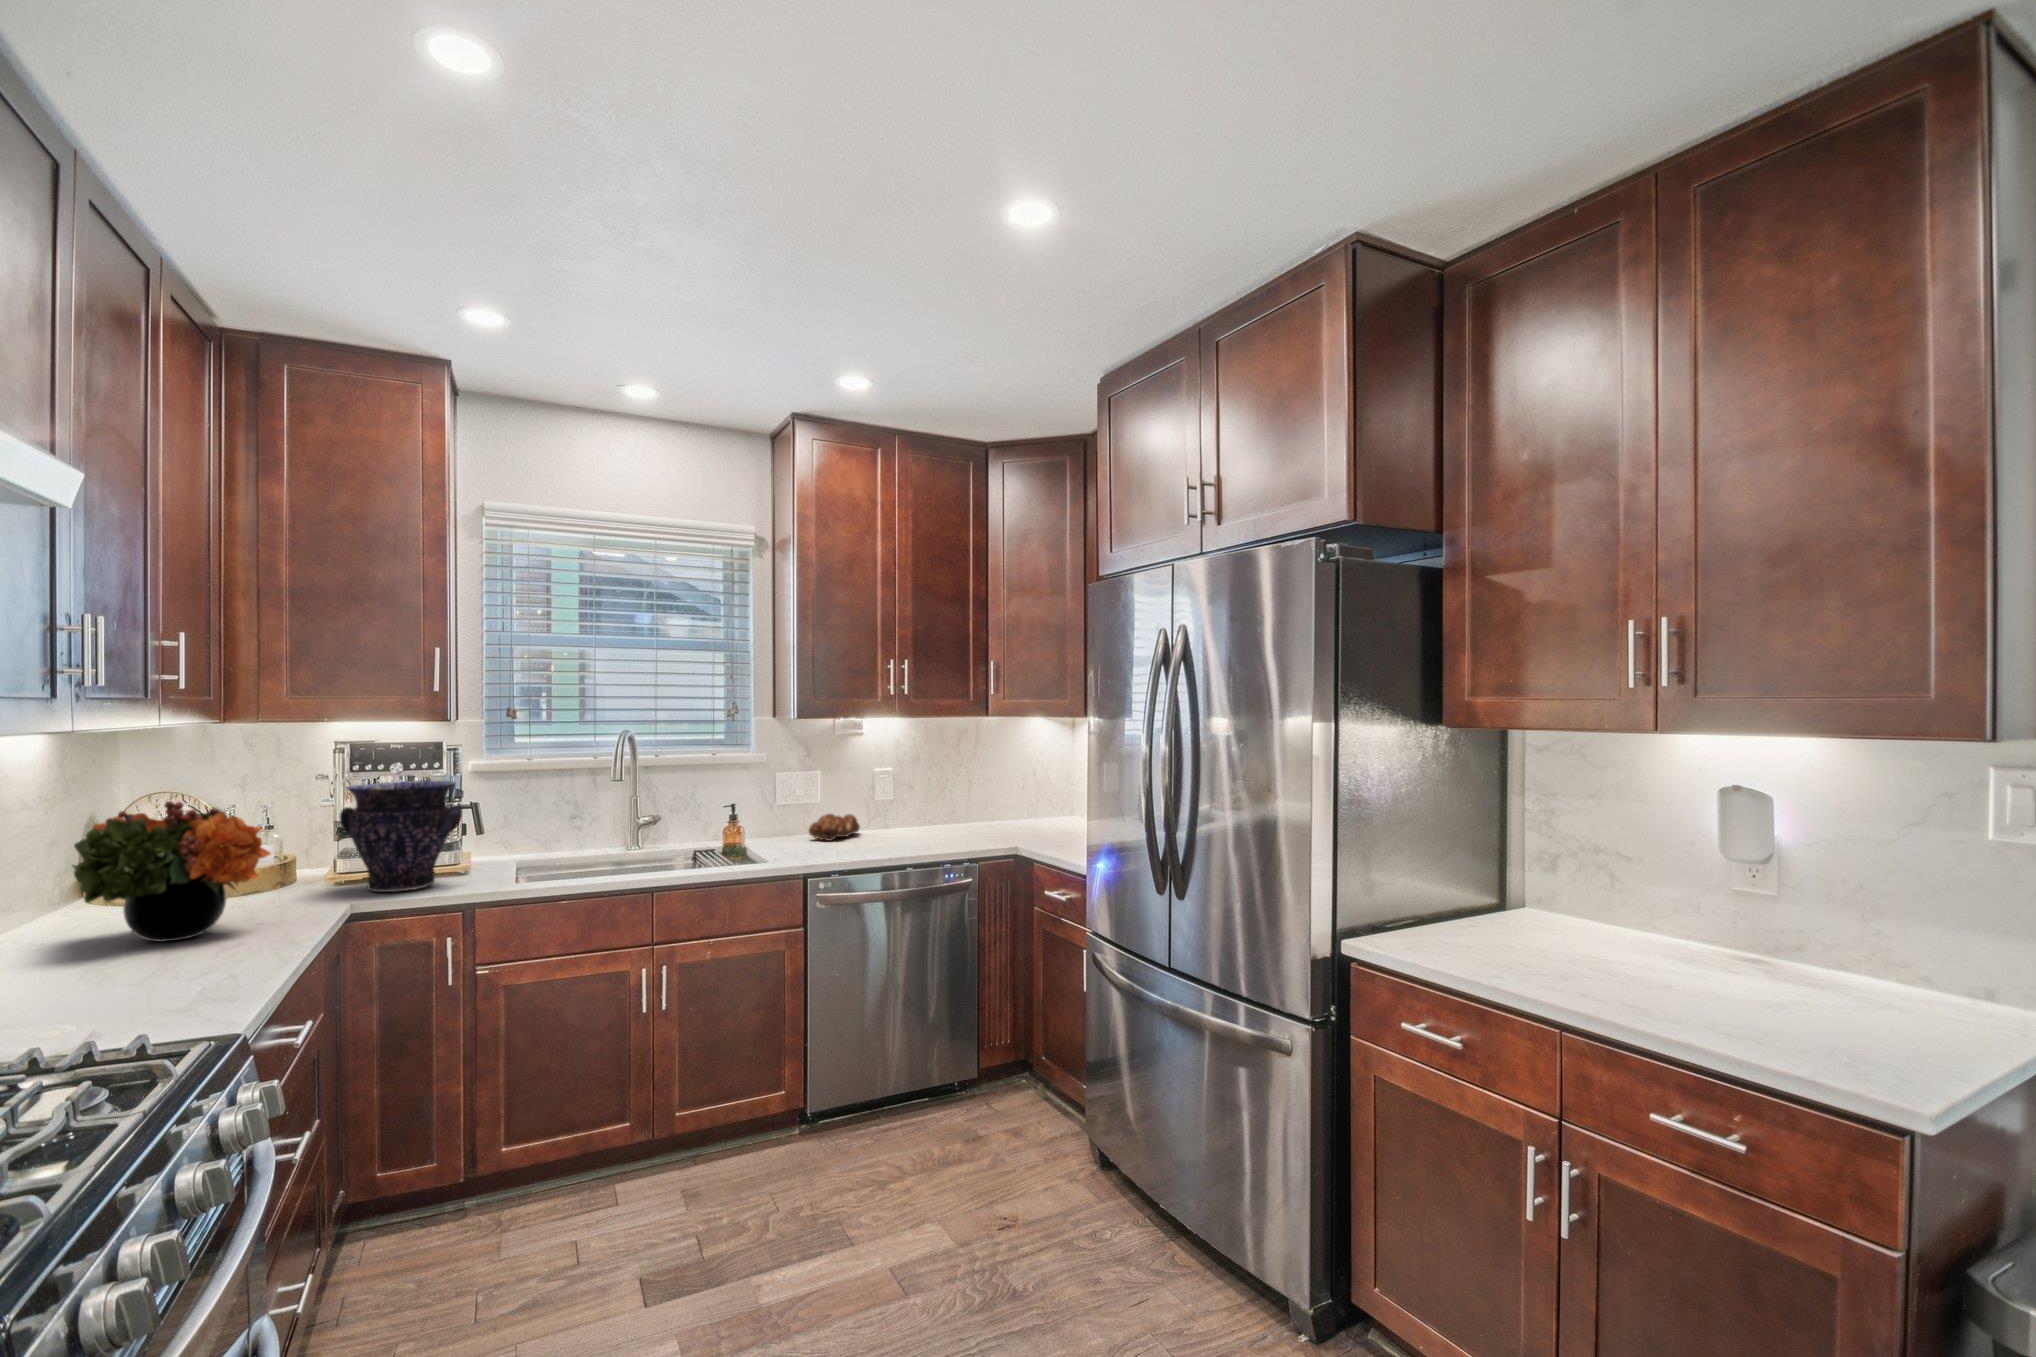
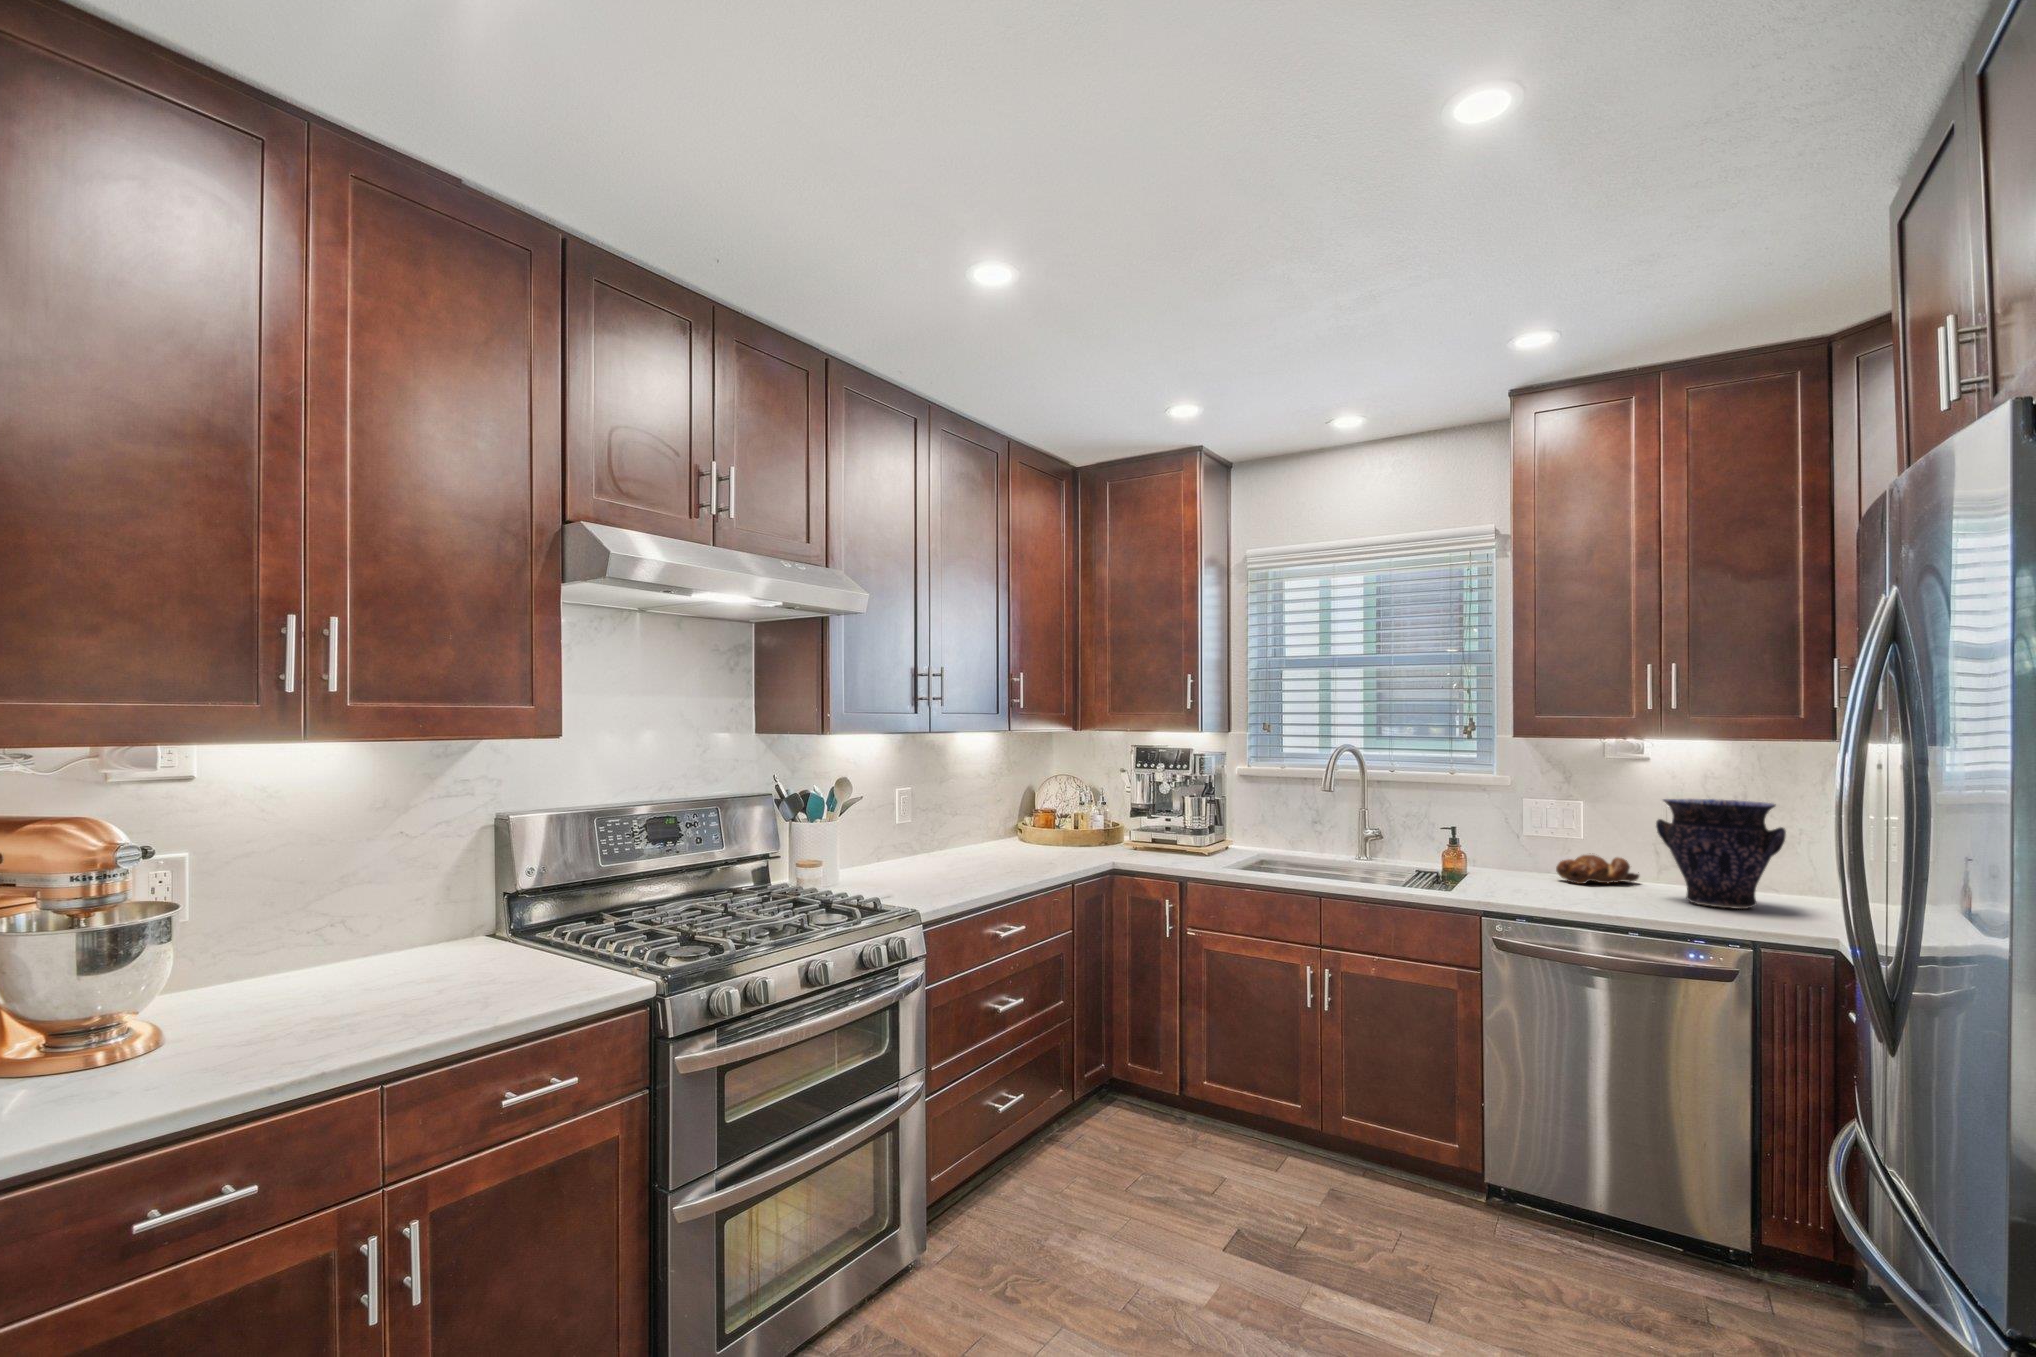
vase: present [340,781,462,892] -> present [1656,799,1786,909]
flower arrangement: present [72,801,271,942] -> none [946,772,1045,860]

